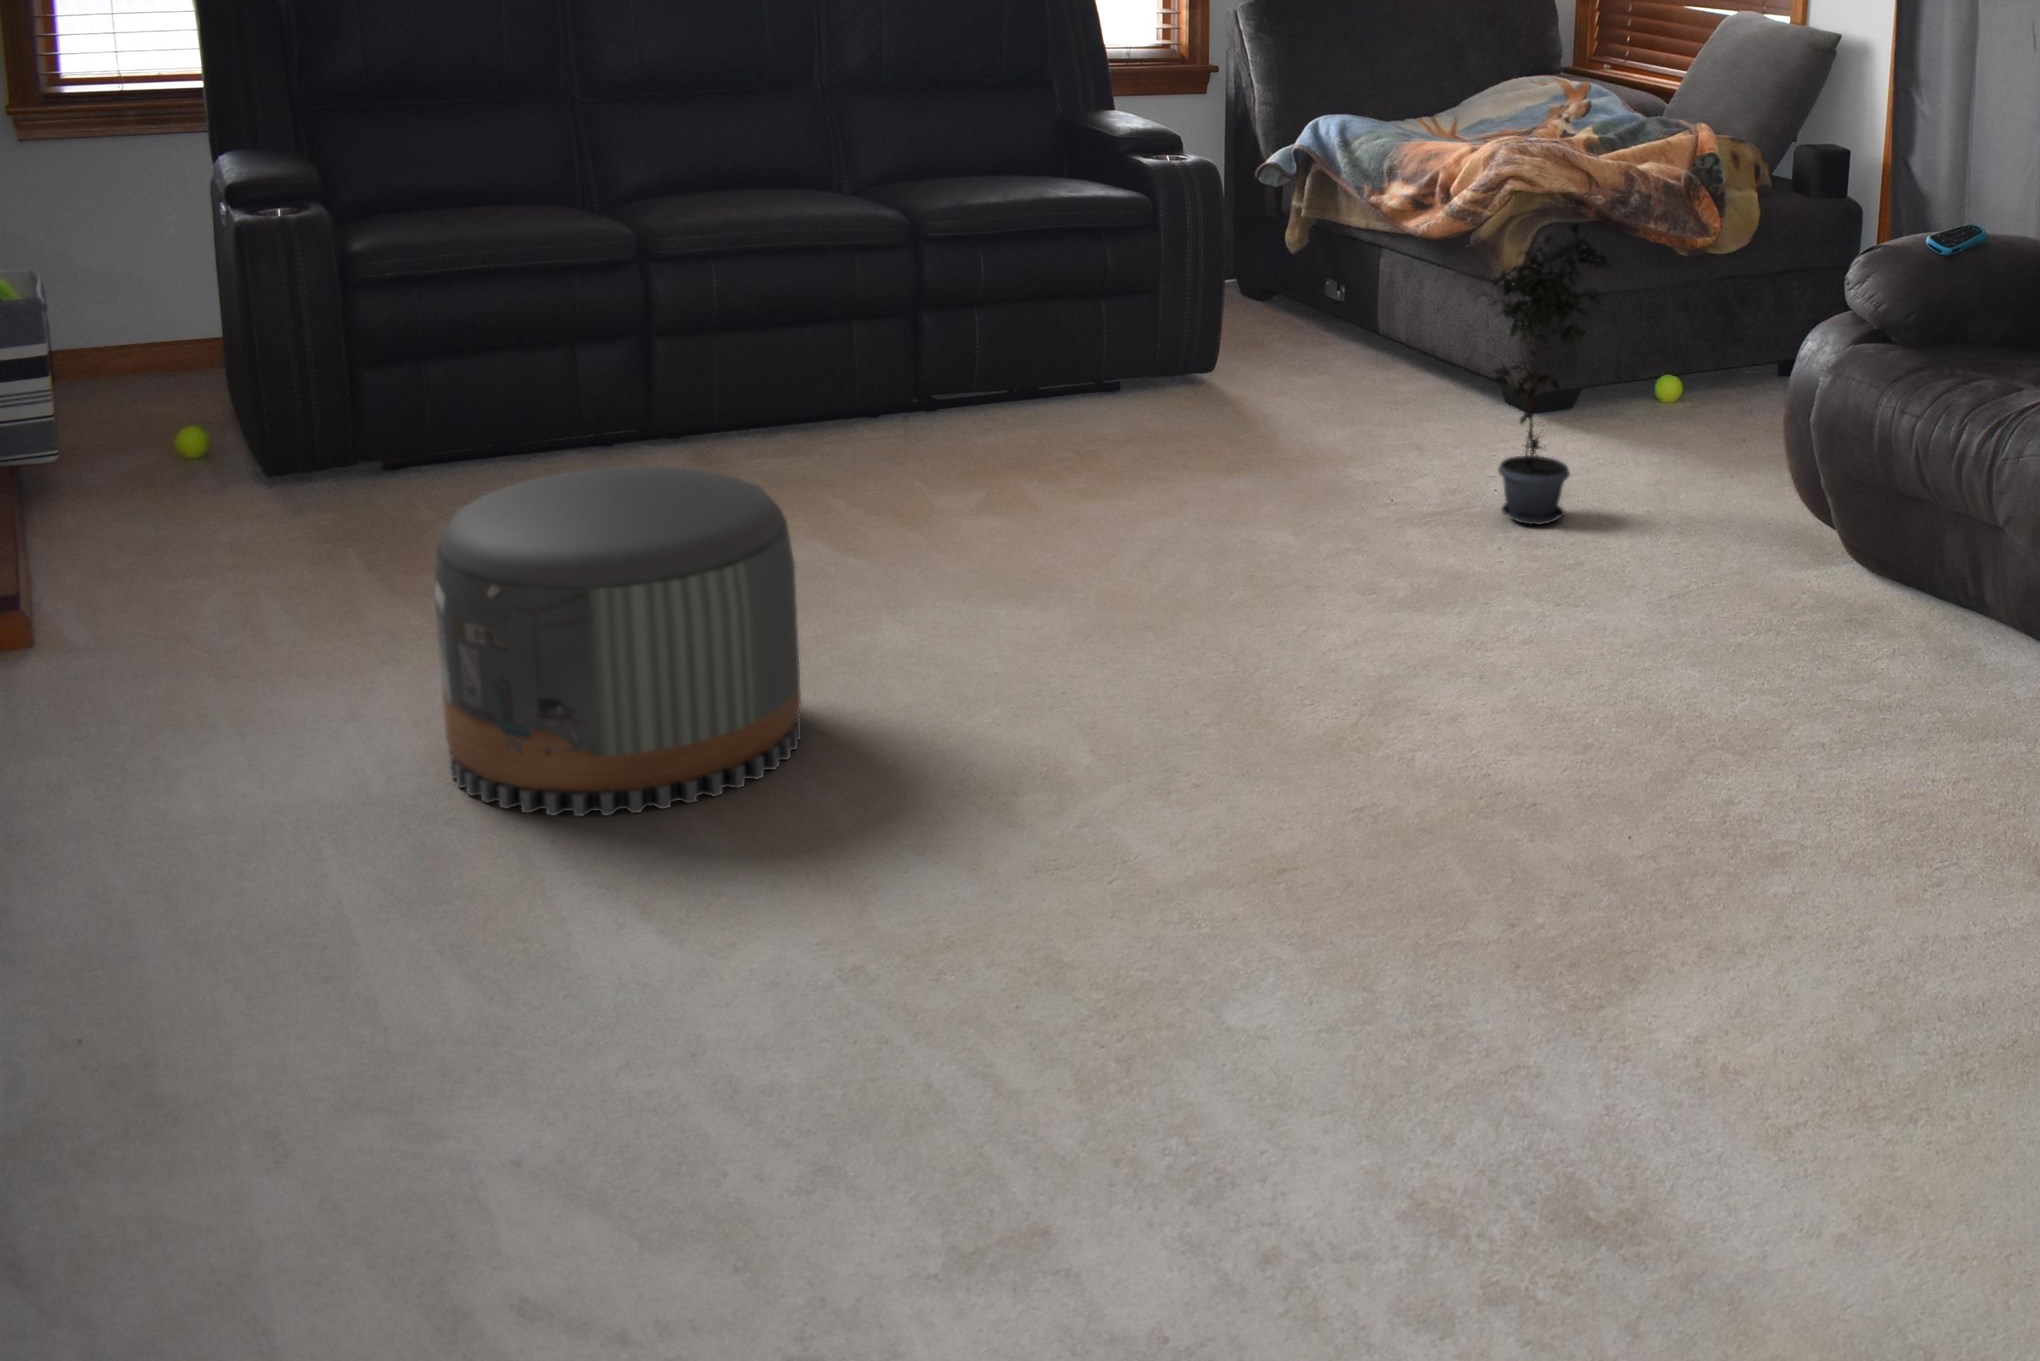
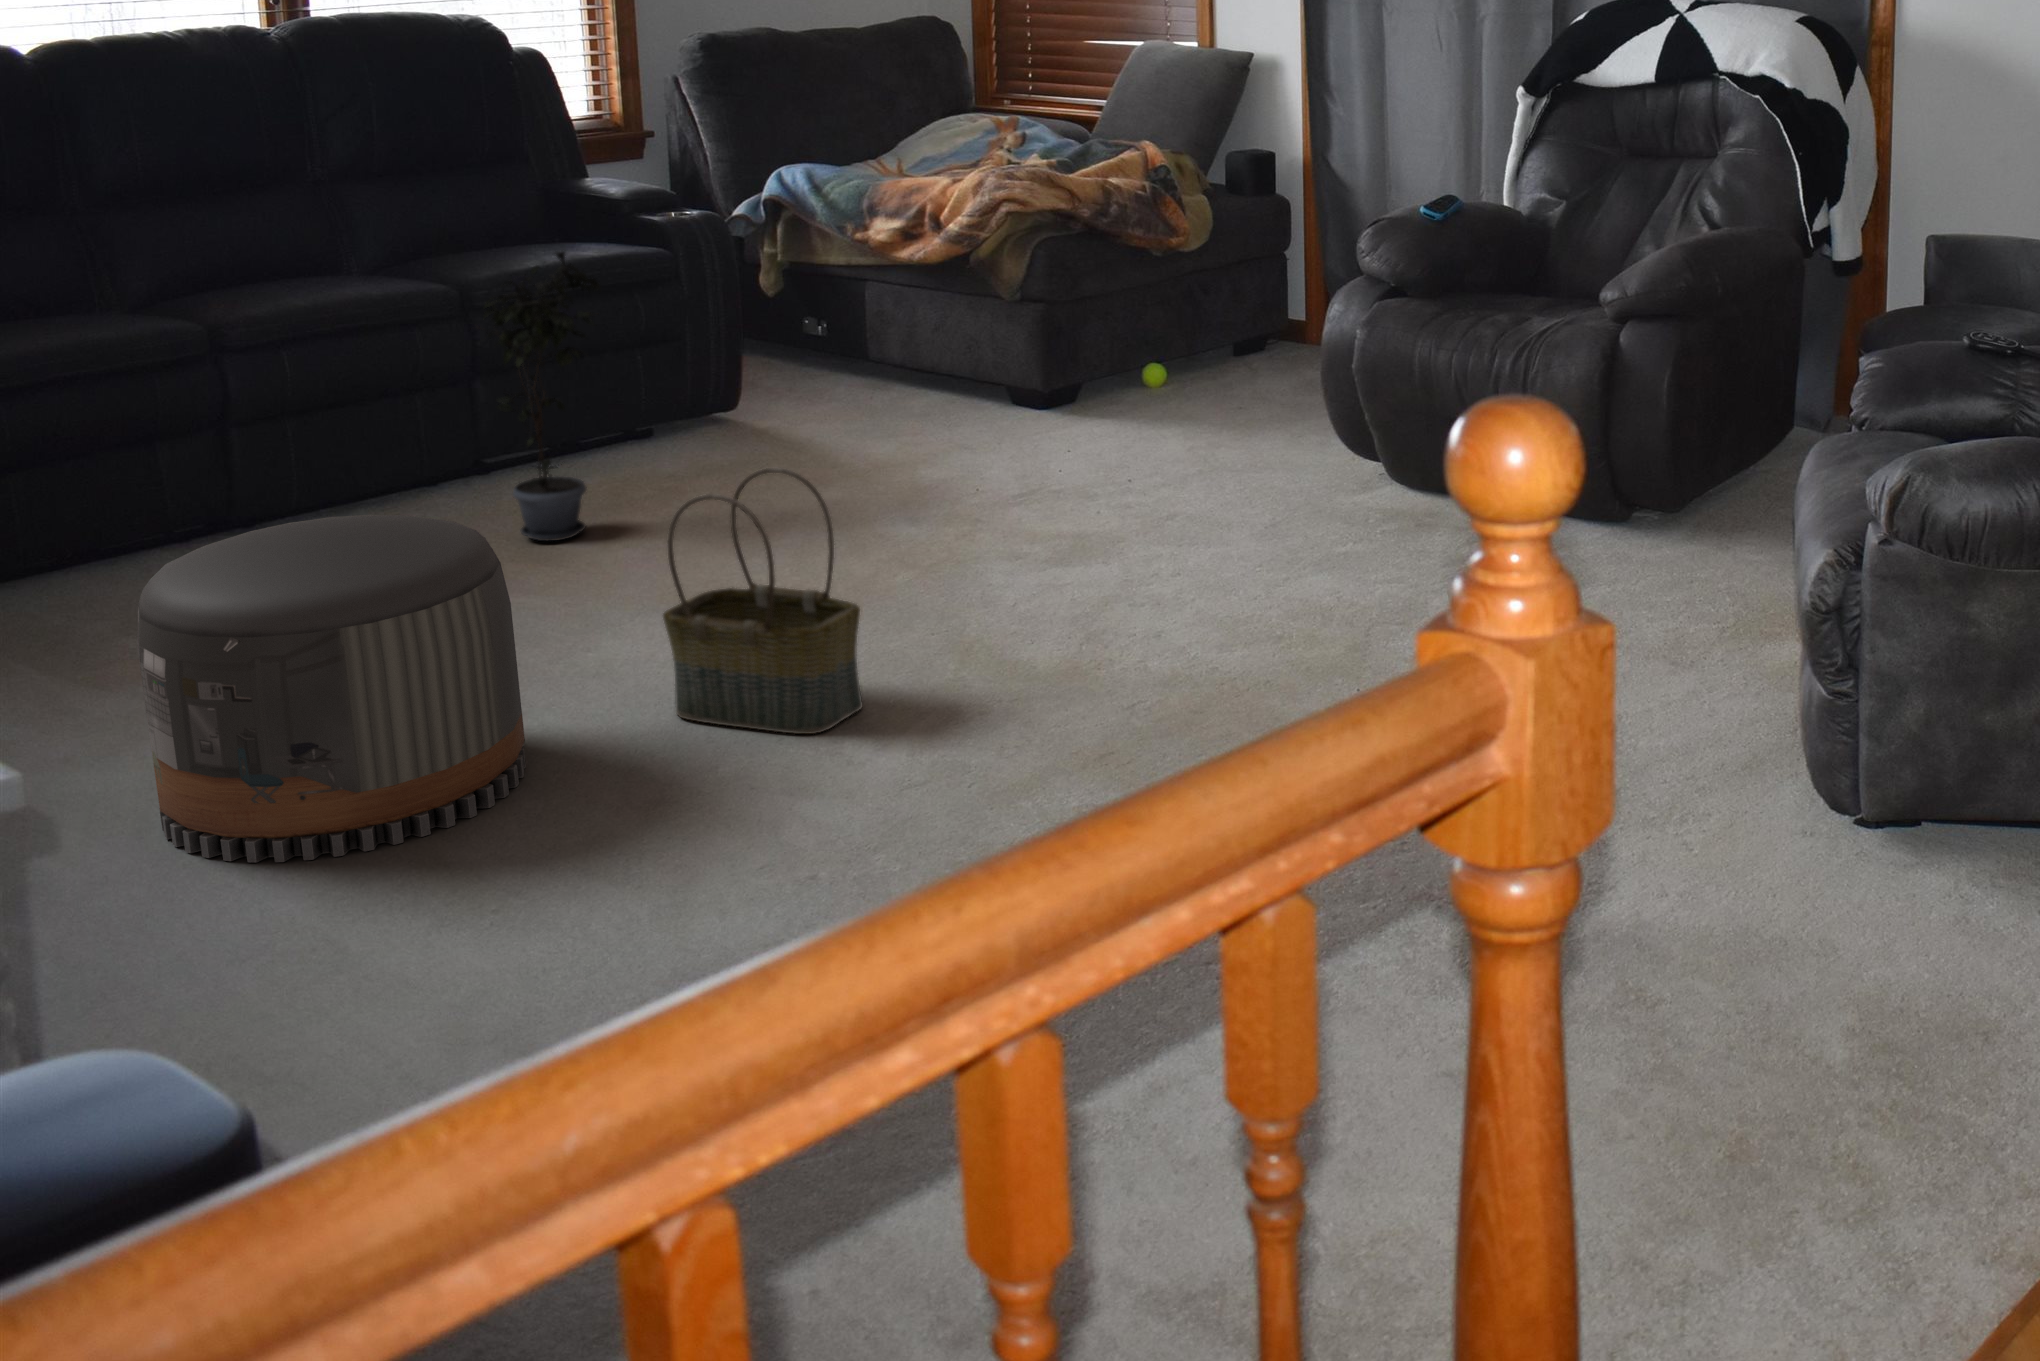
potted plant: present [1483,223,1608,525] -> present [475,251,600,541]
basket: none [958,467,1150,760] -> present [663,468,862,734]

